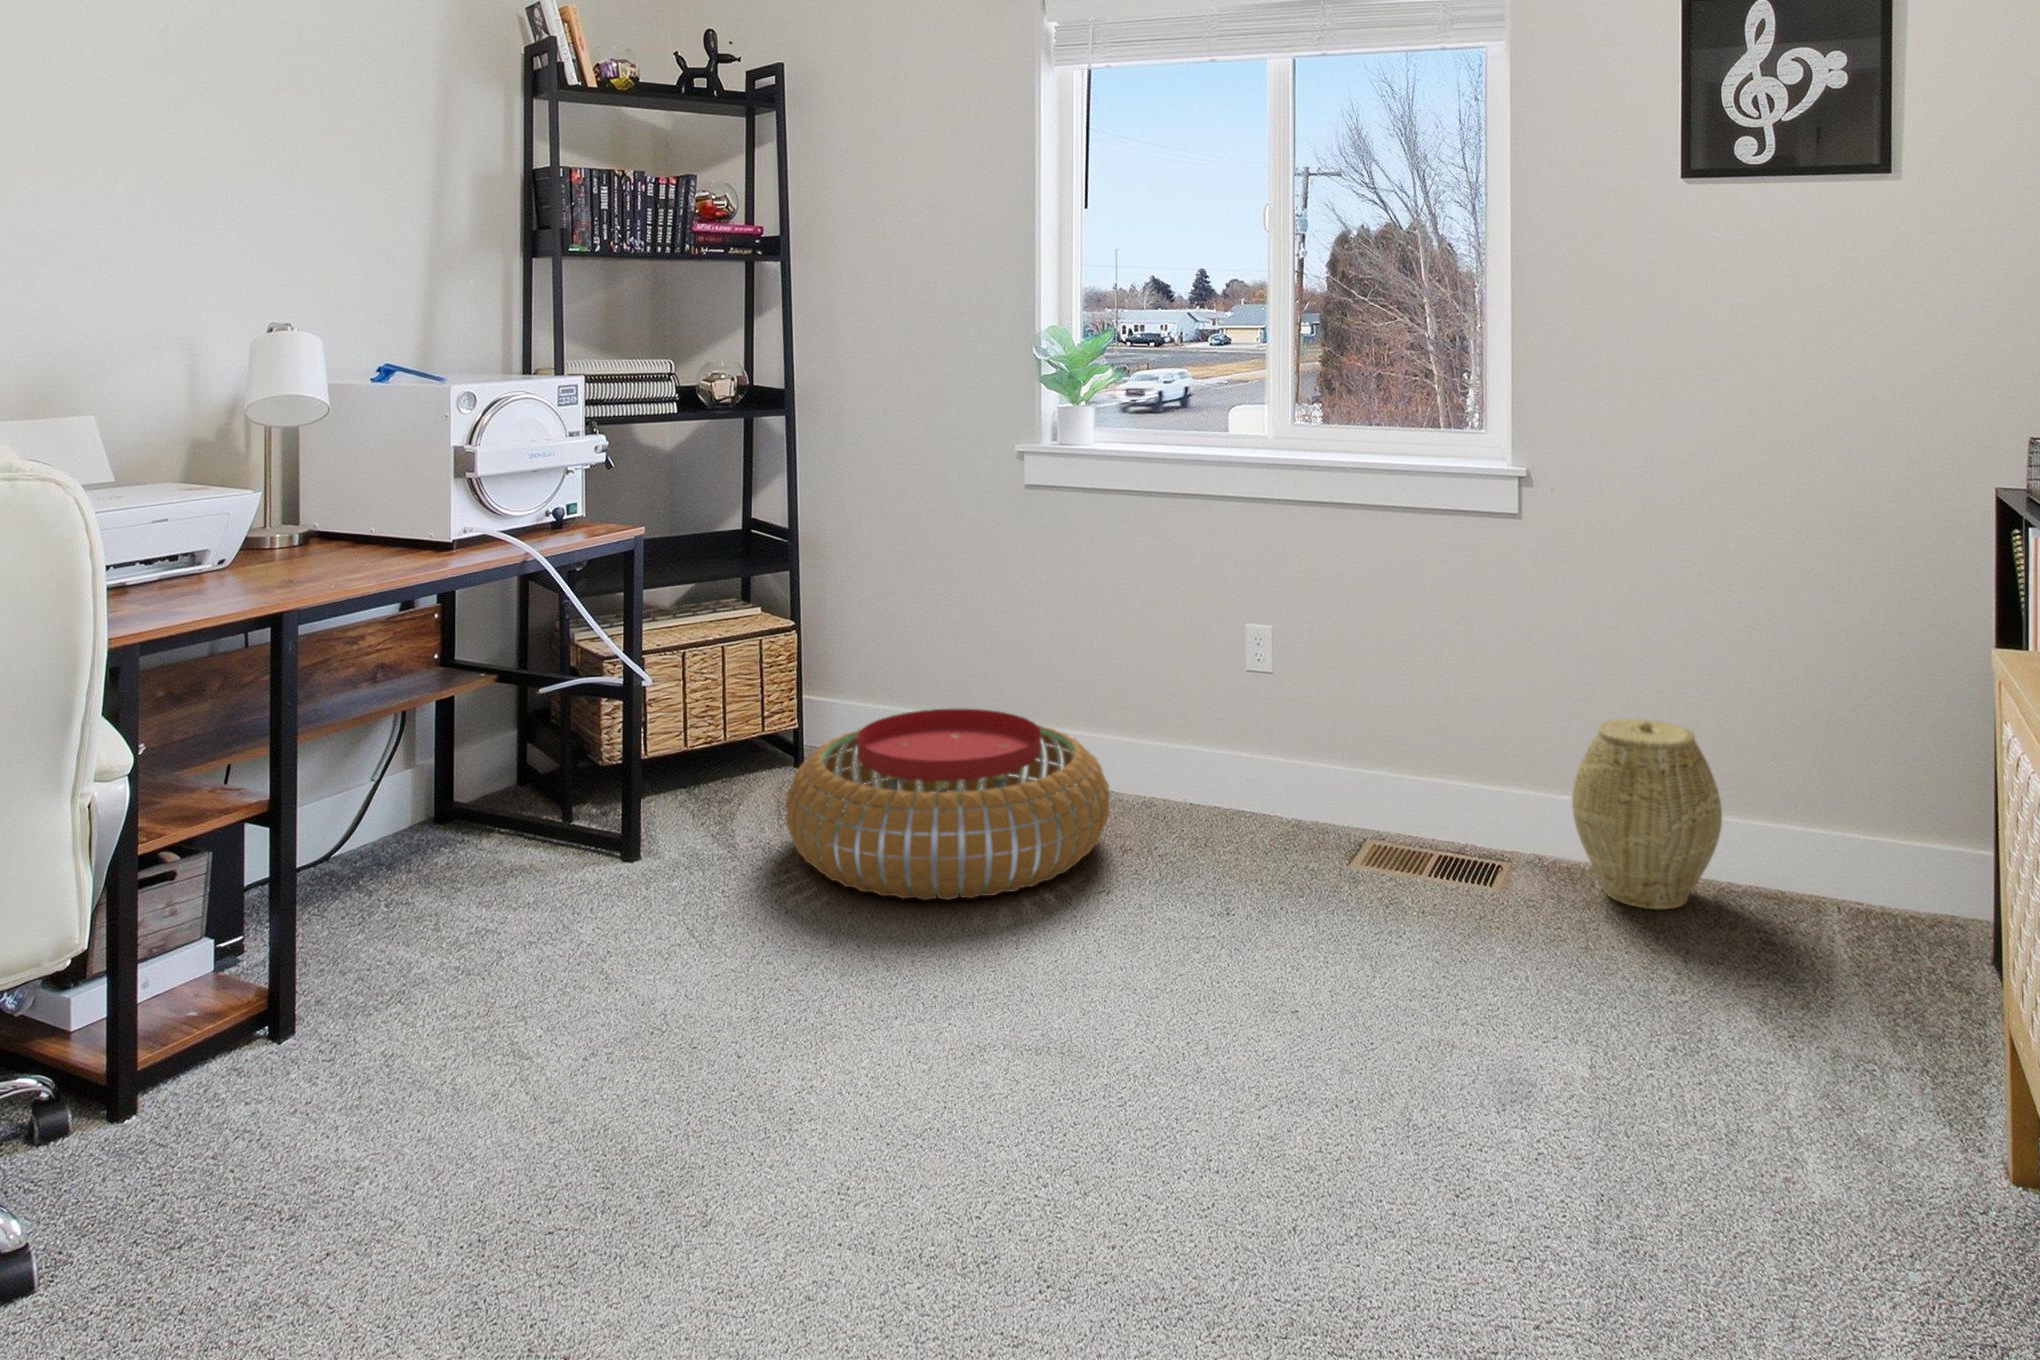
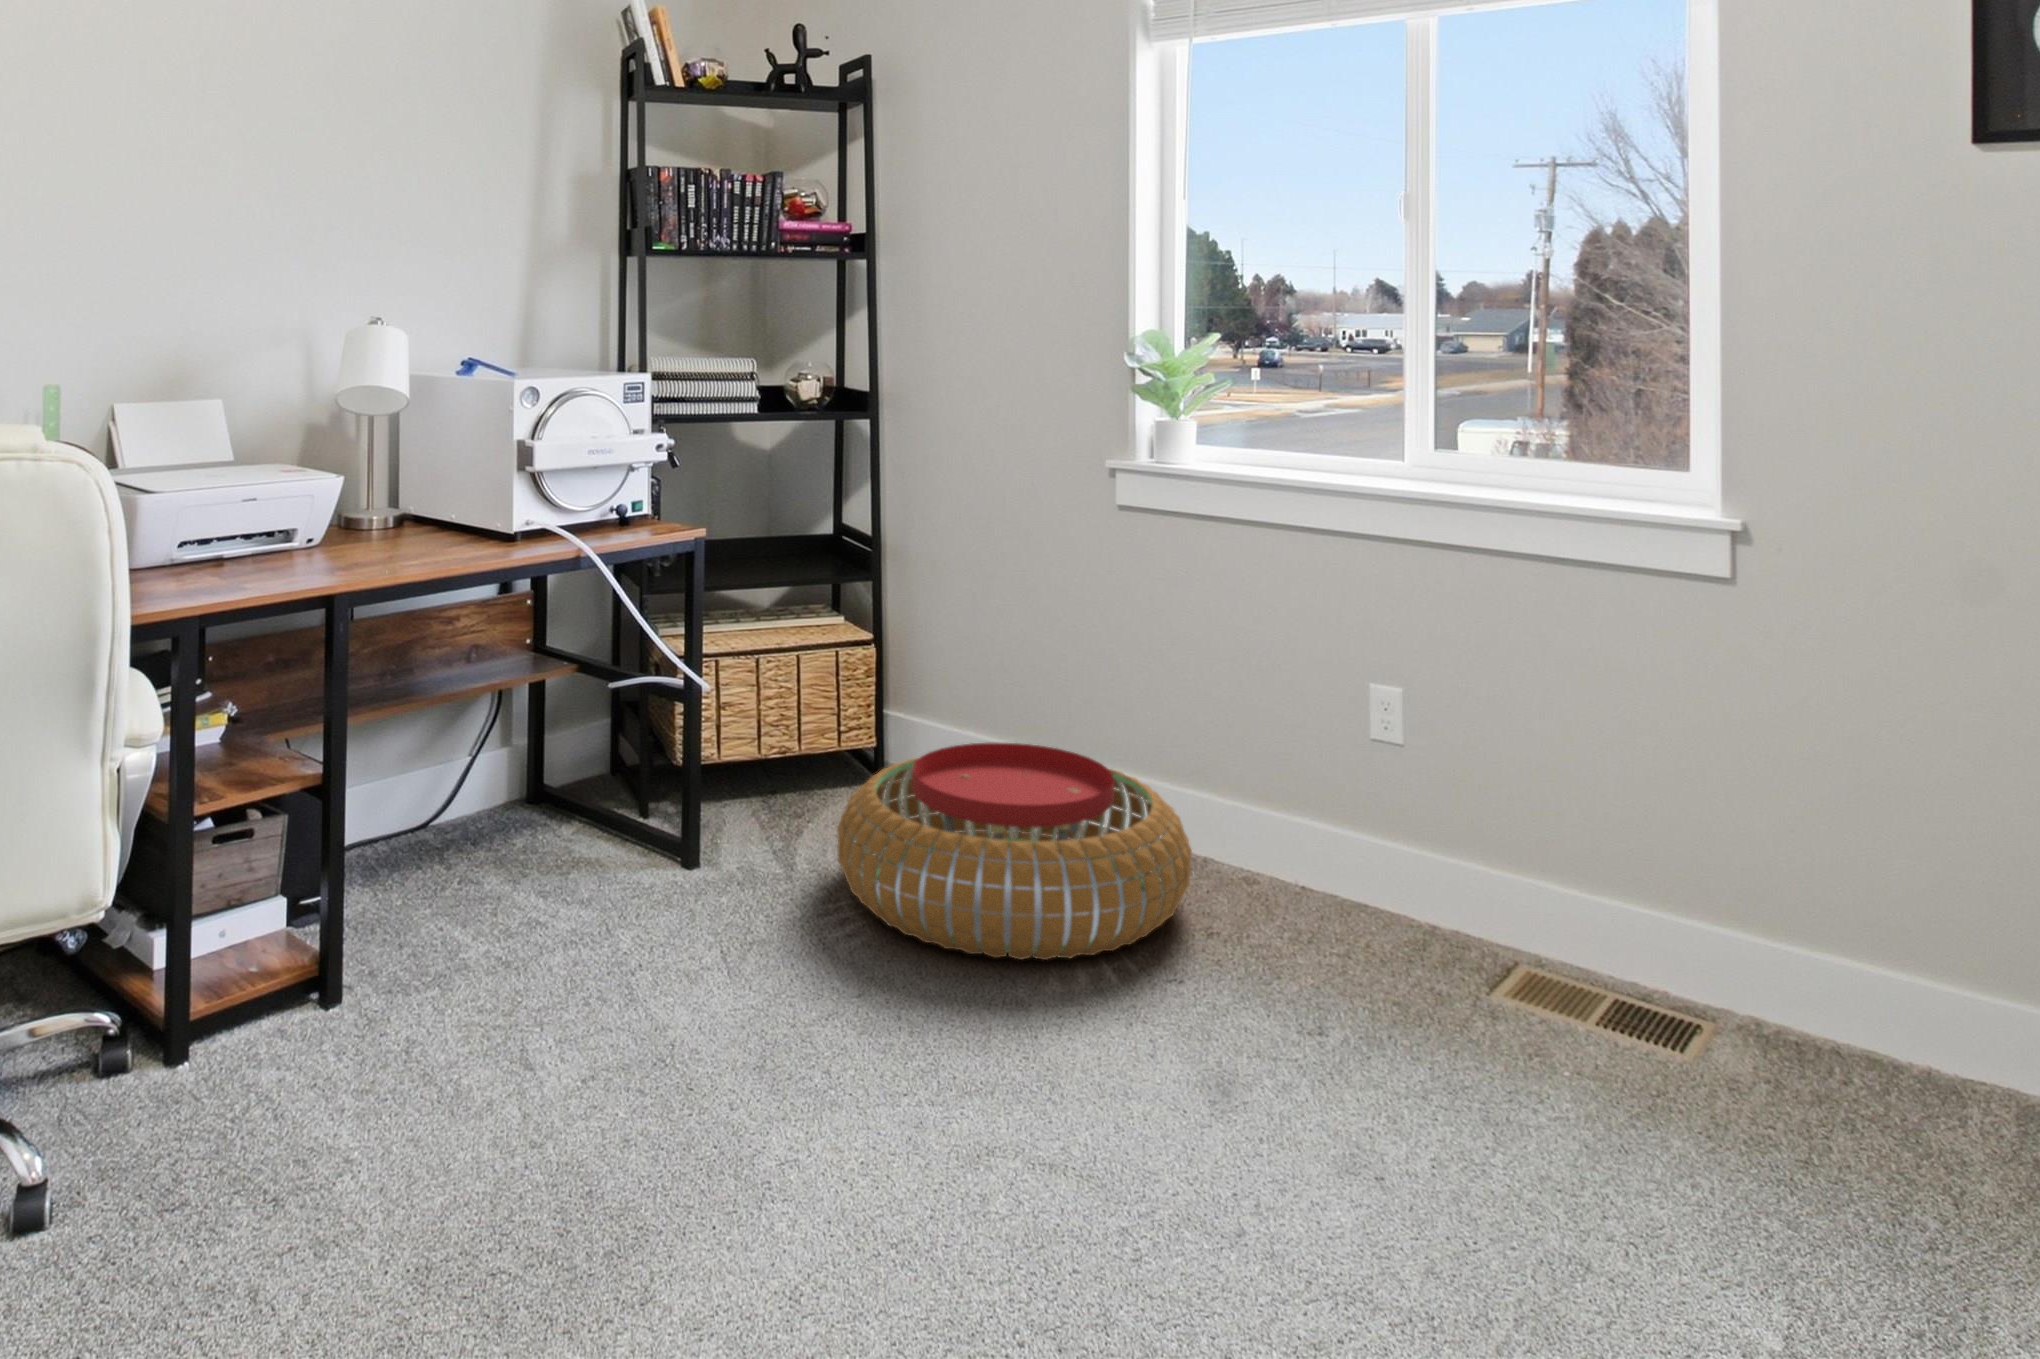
woven basket: present [1572,719,1722,909] -> none [1794,849,2025,1112]

